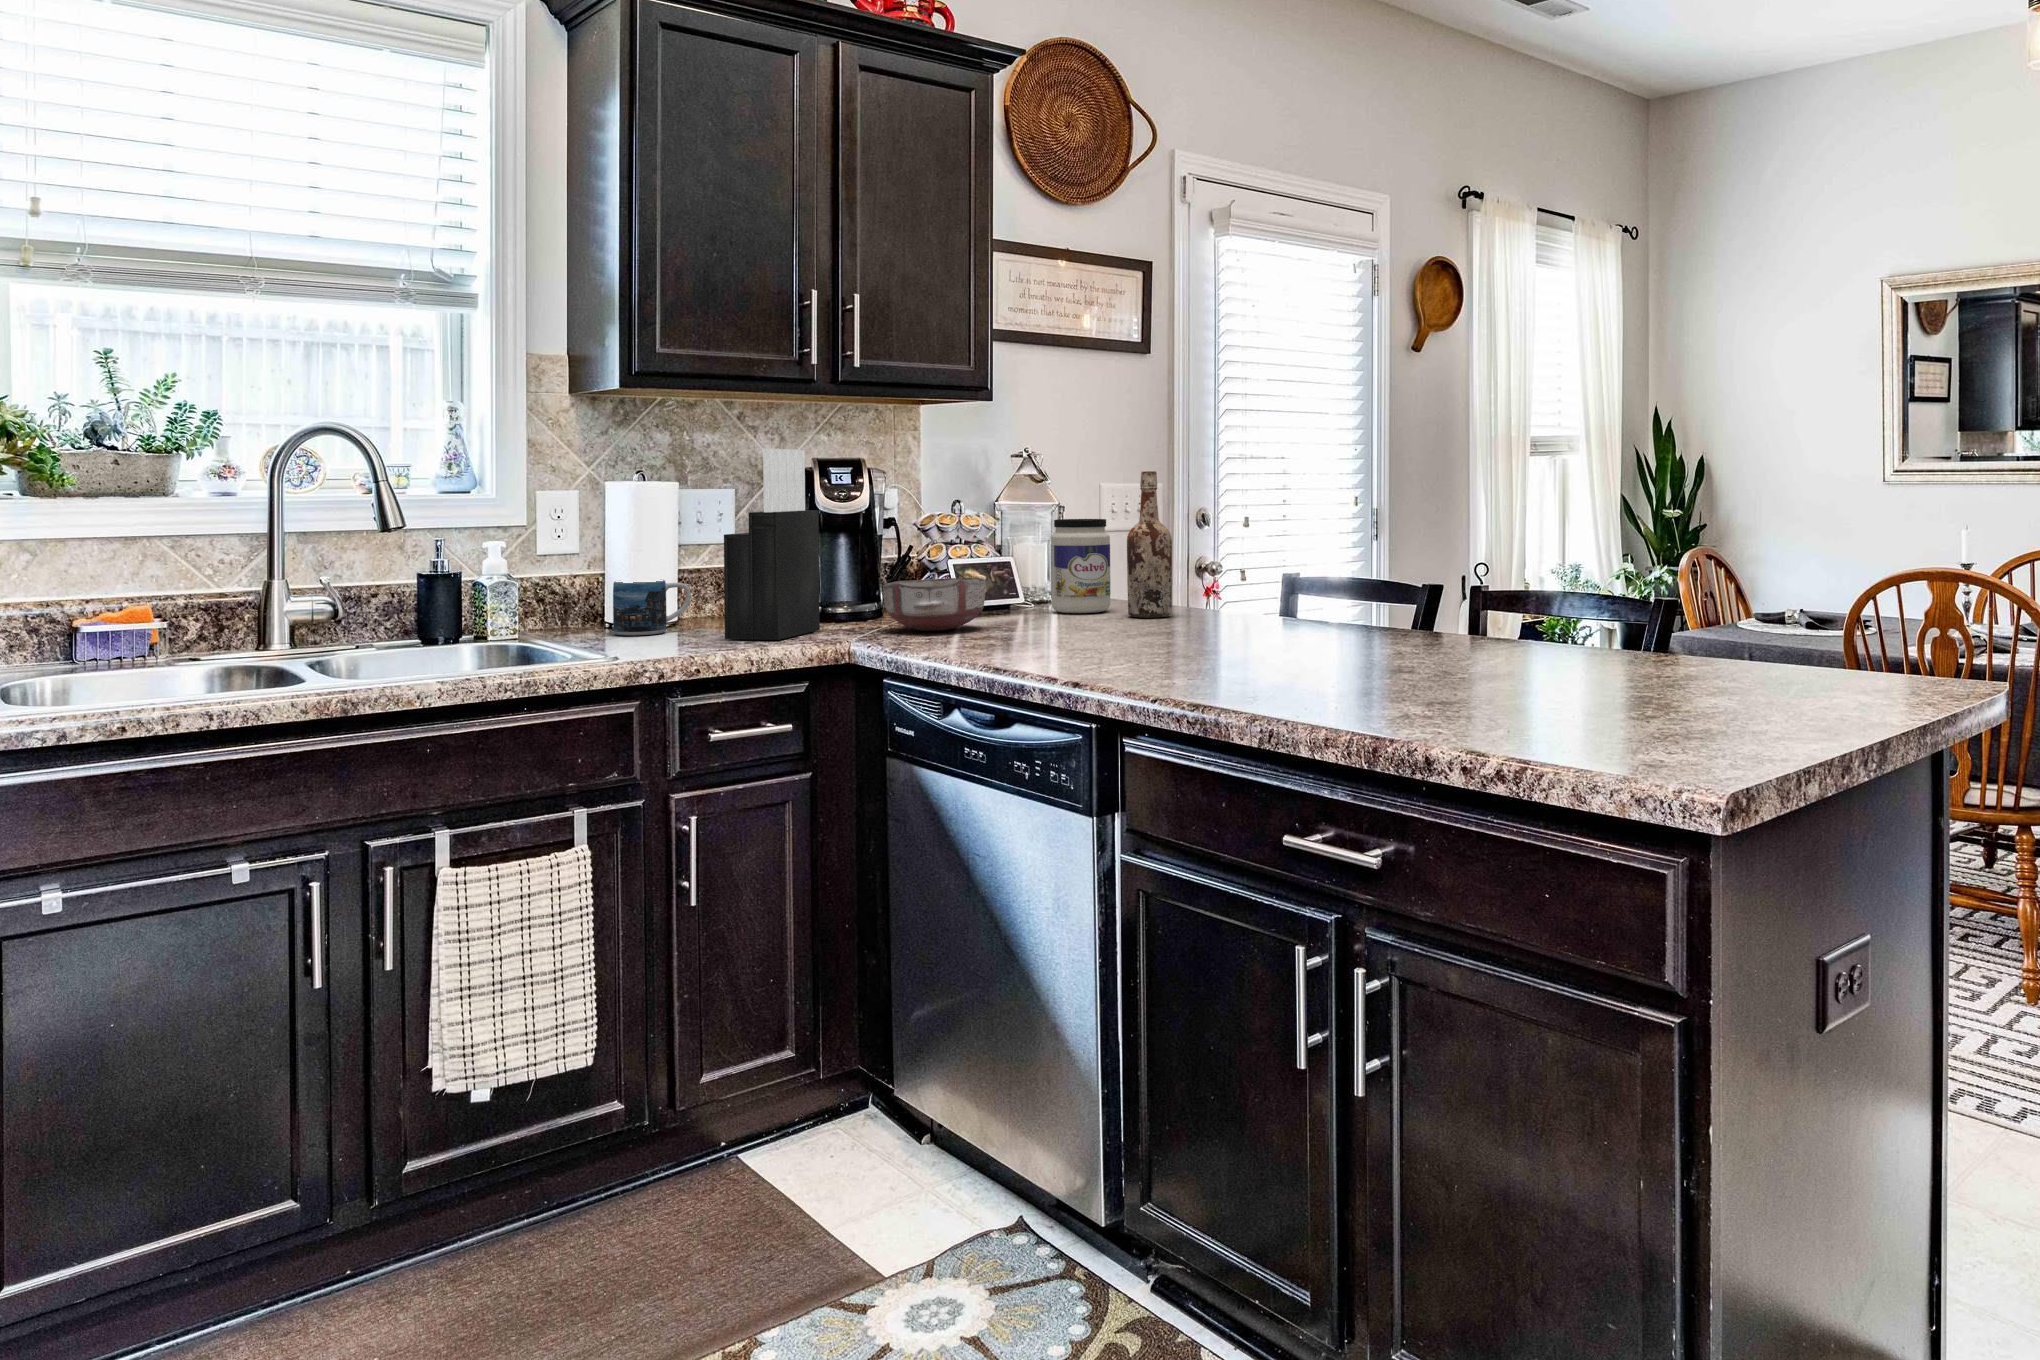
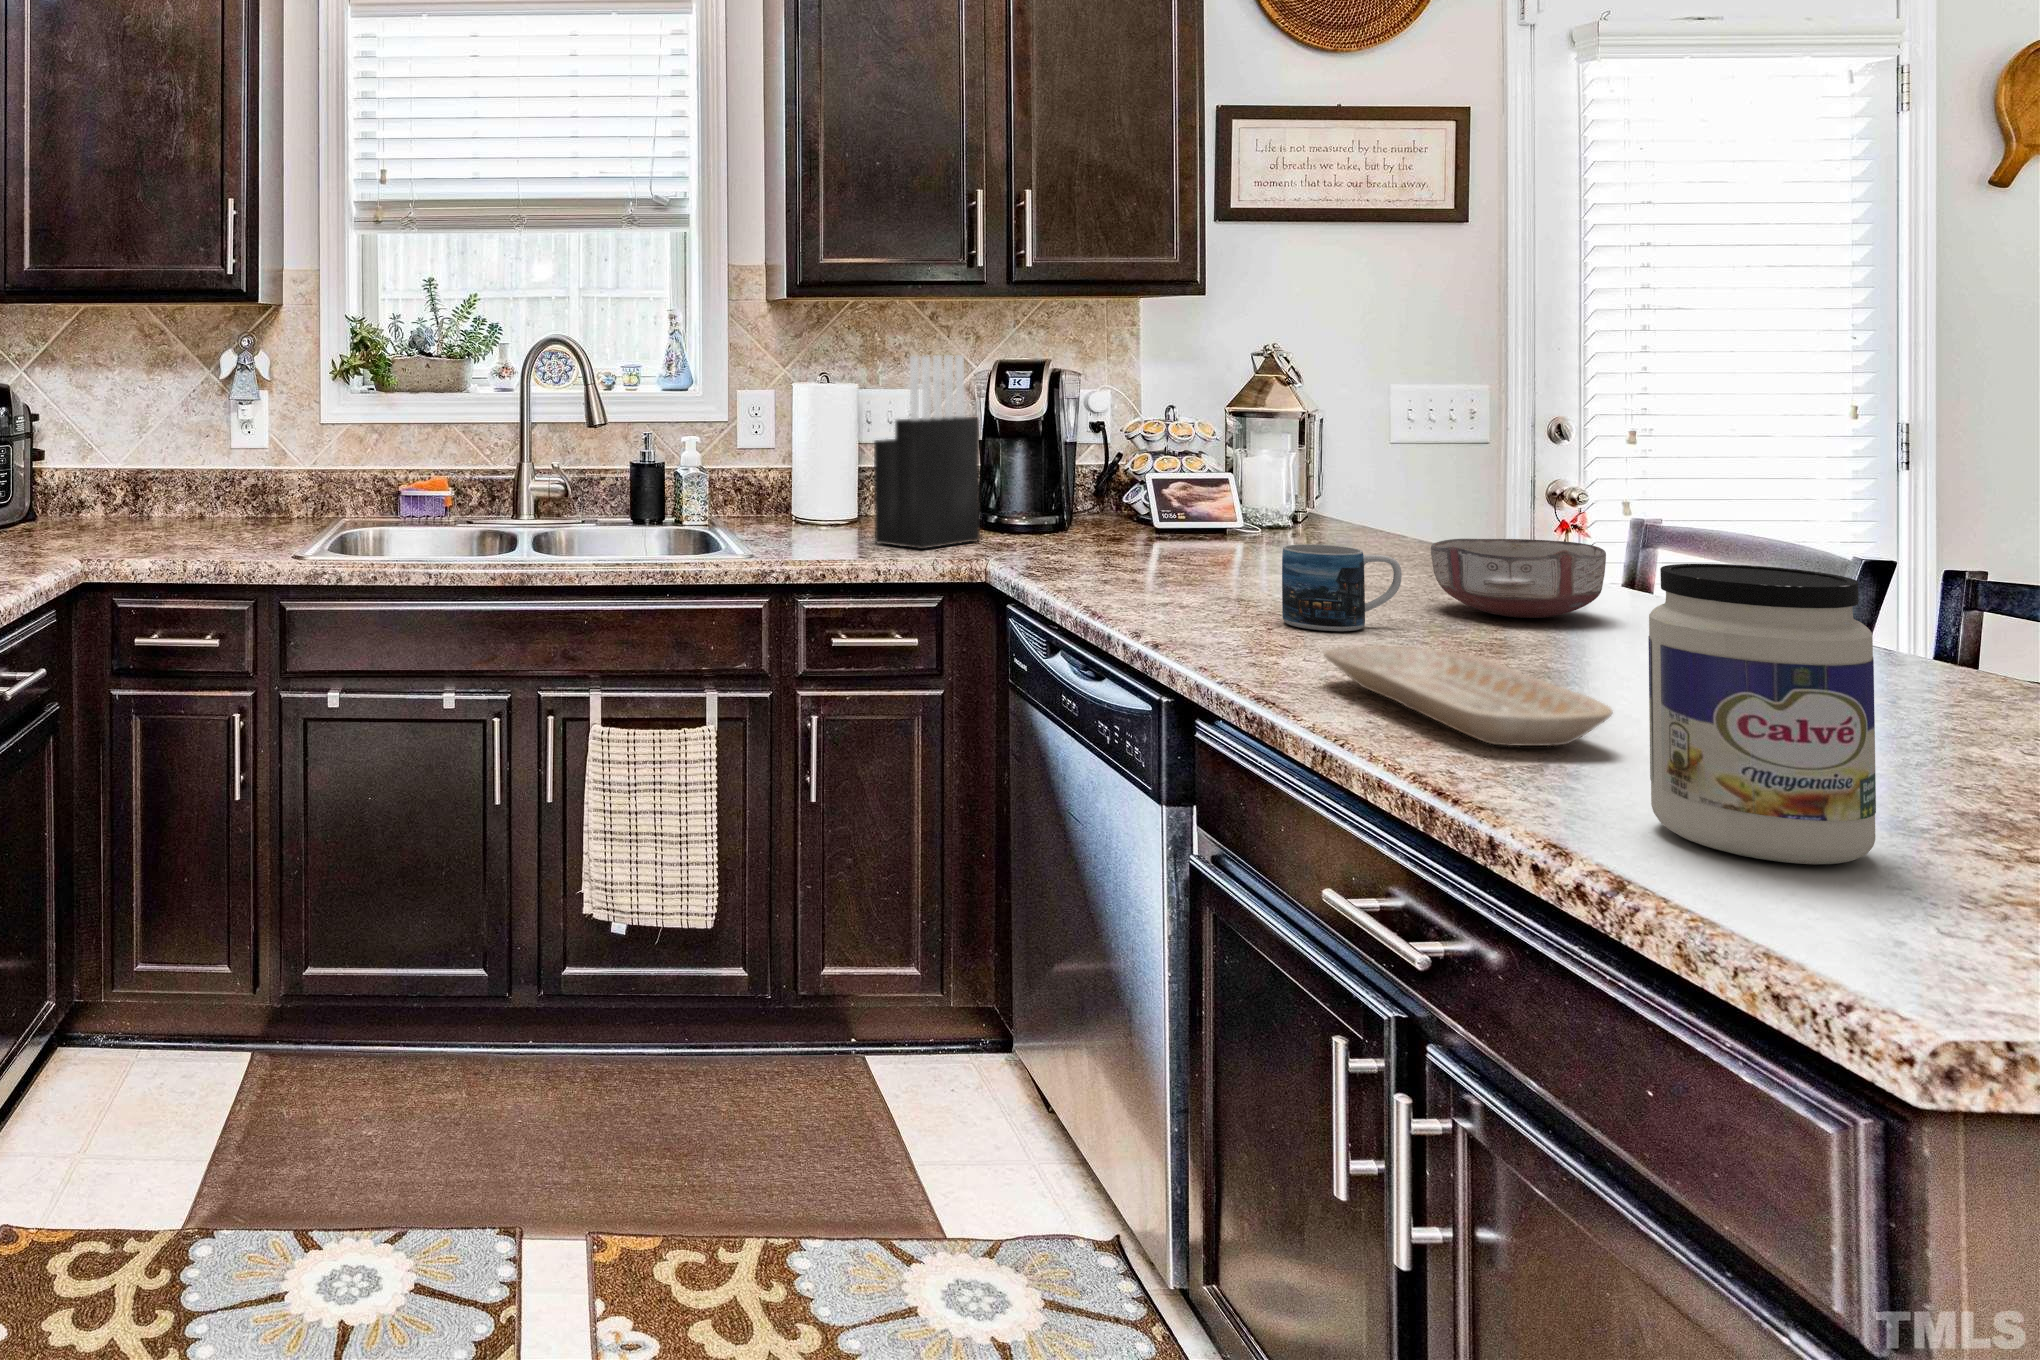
wine bottle: present [1127,471,1172,618] -> none [1361,380,1425,561]
jar: present [1051,519,1111,613] -> present [1649,564,1876,864]
ceramic bowl: present [883,578,986,631] -> present [1431,539,1606,618]
mug: present [613,580,691,635] -> present [1282,544,1402,631]
tray: none [1236,657,1453,710] -> present [1324,646,1612,746]

